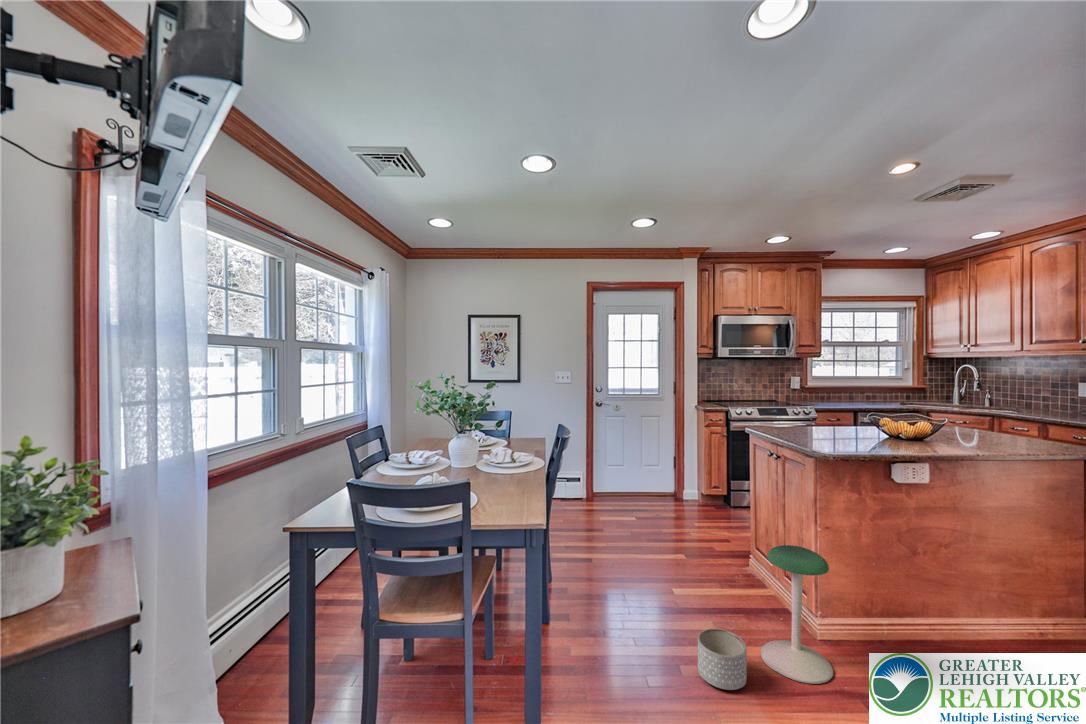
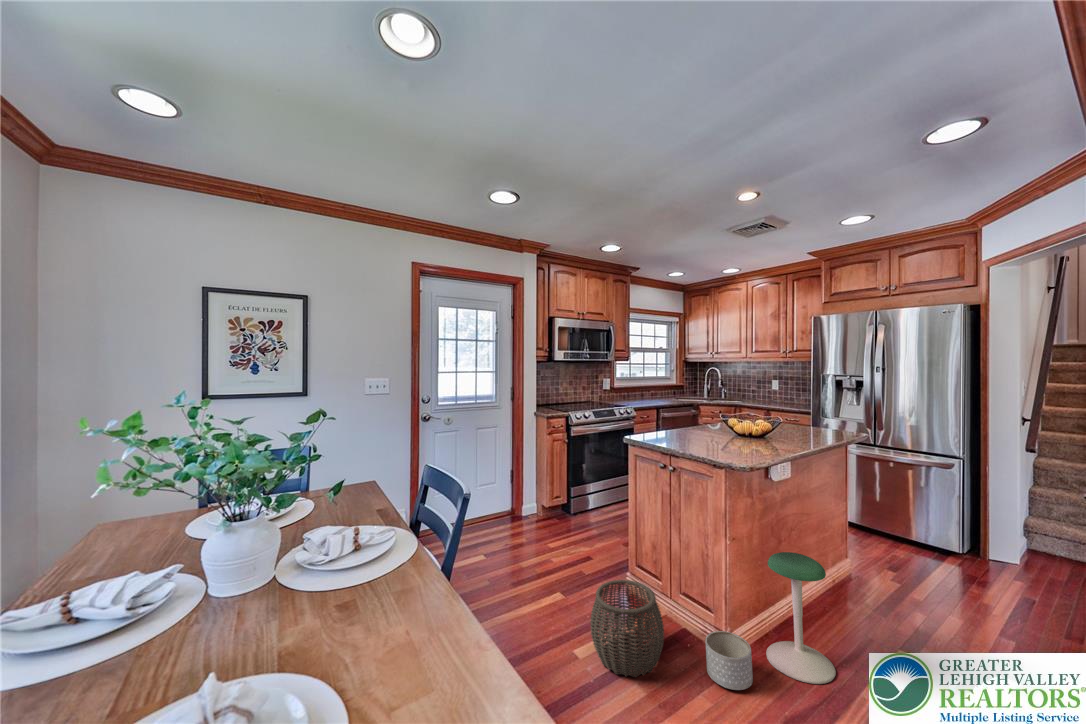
woven basket: none [572,573,654,677] -> present [590,580,664,677]

